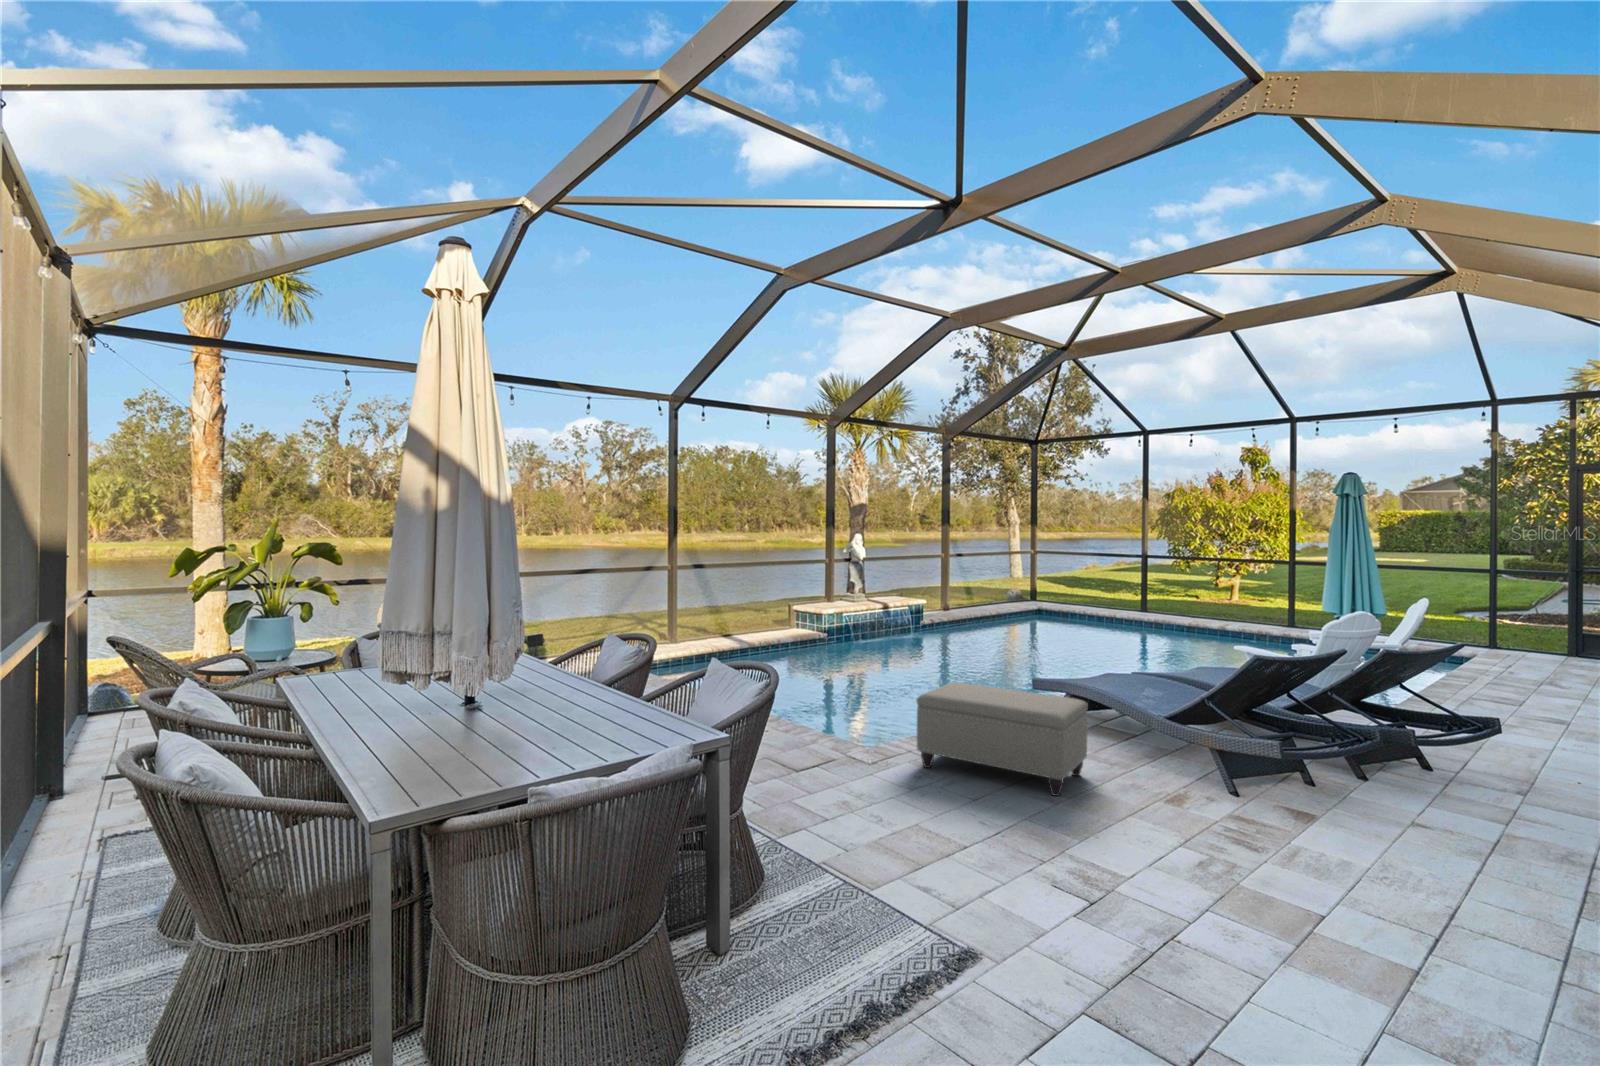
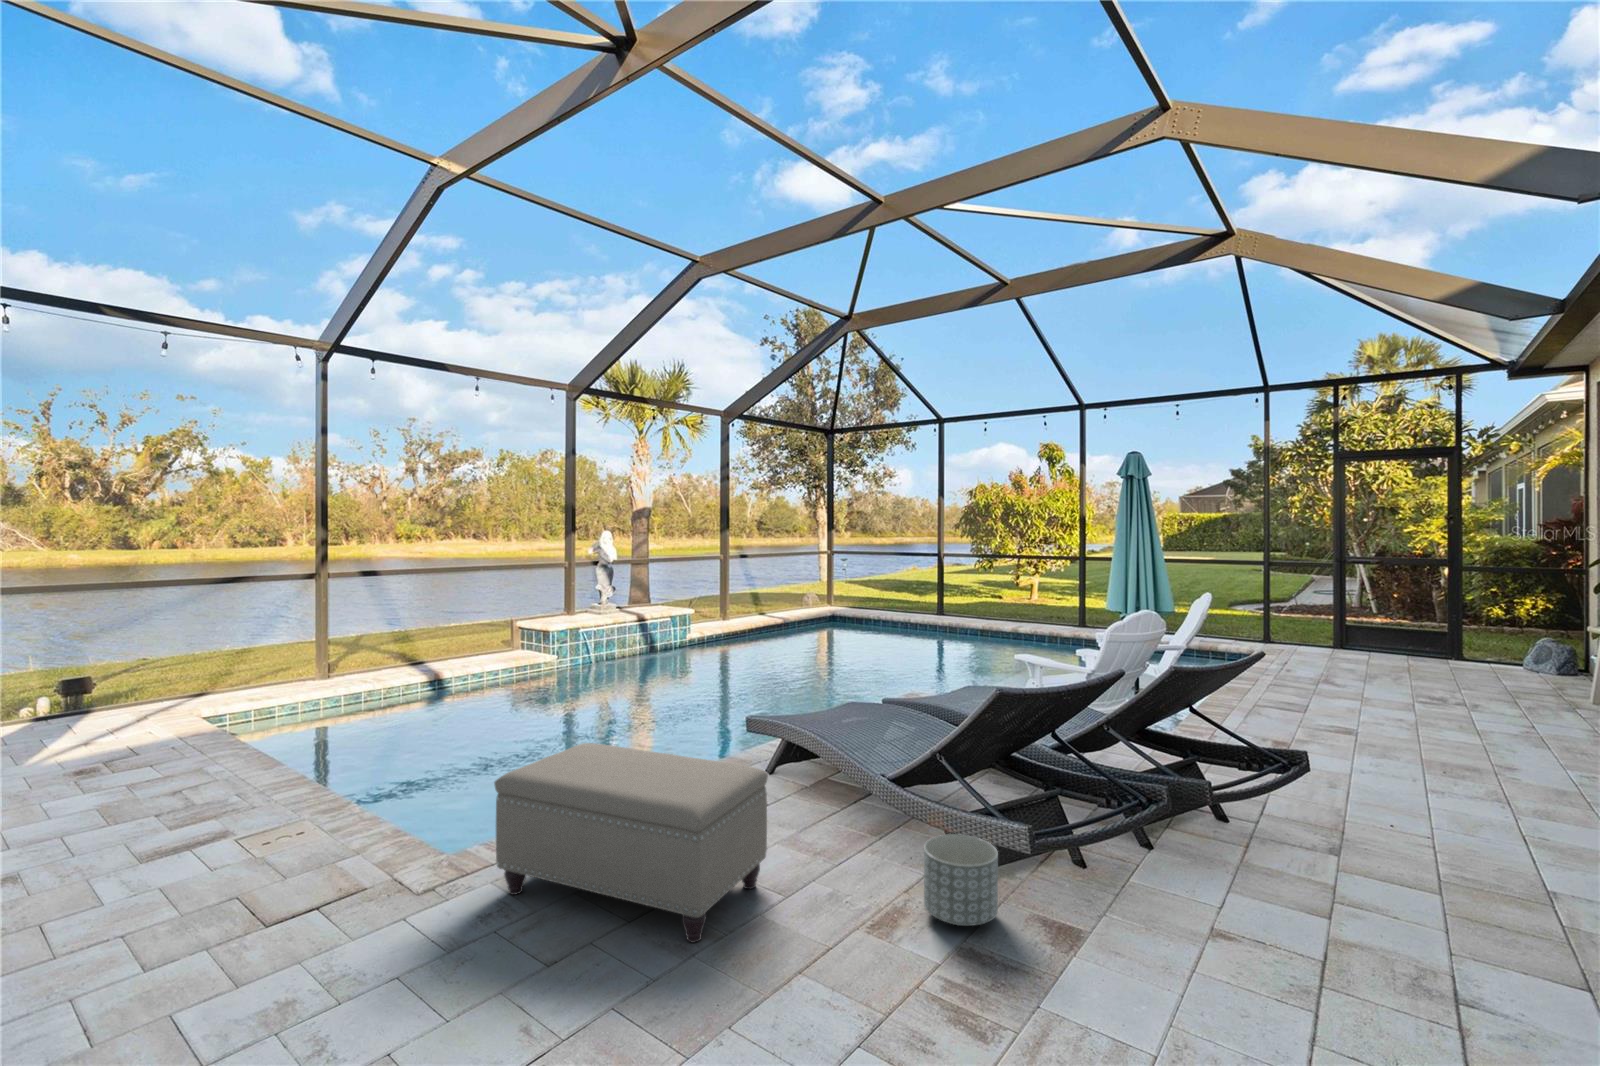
planter: none [1202,748,1256,802] -> present [924,834,998,926]

